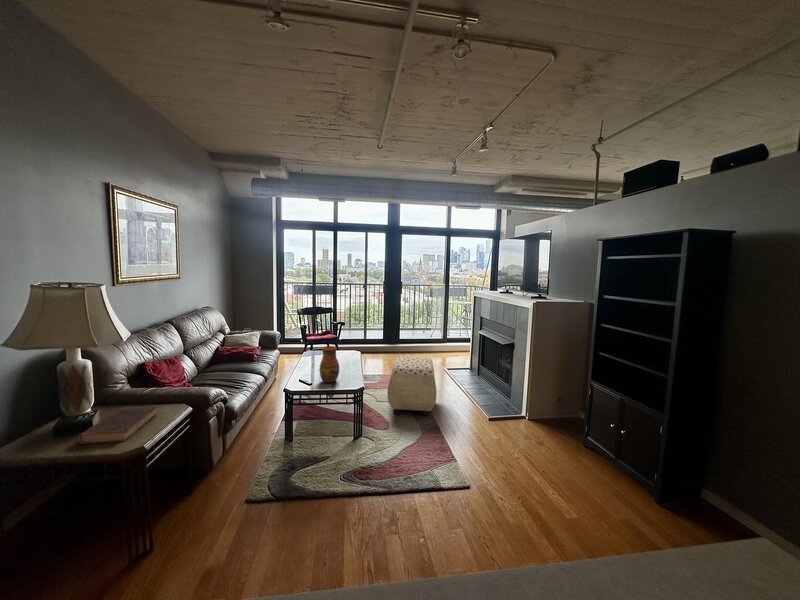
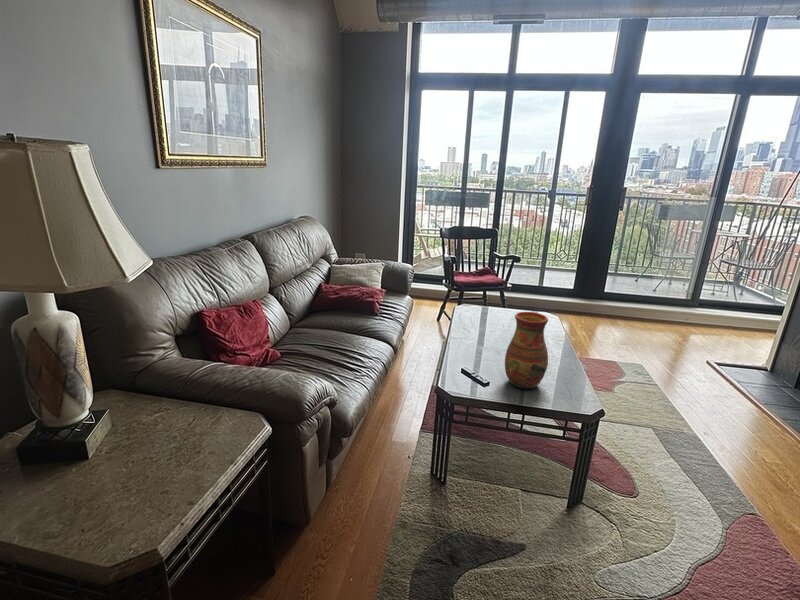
ottoman: present [388,356,437,416] -> none [624,339,762,478]
book: present [78,407,157,444] -> none [47,411,205,510]

